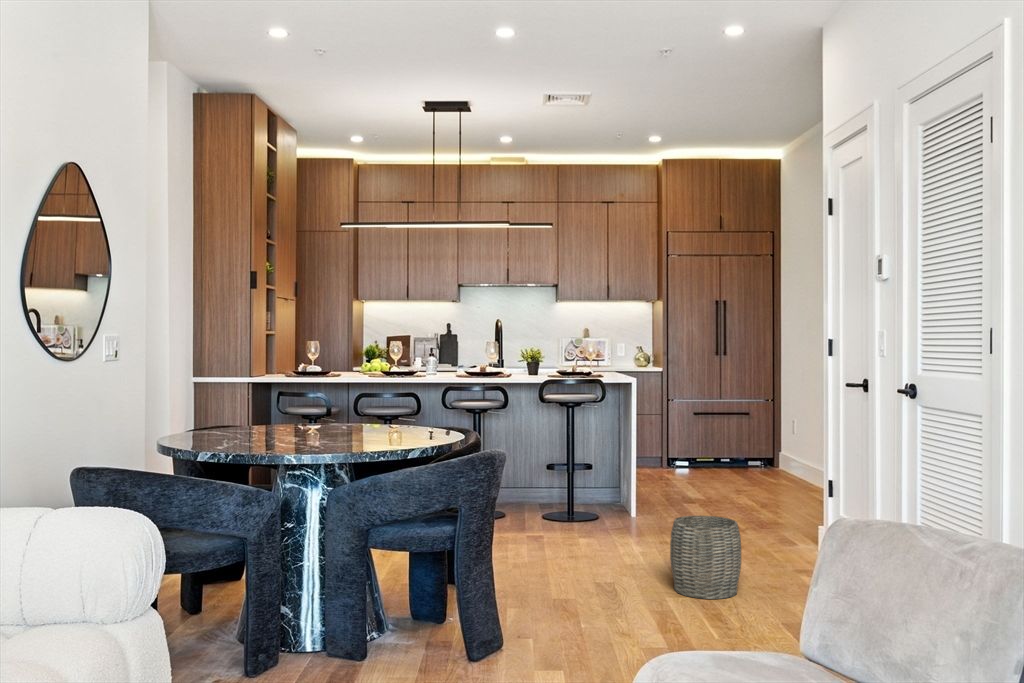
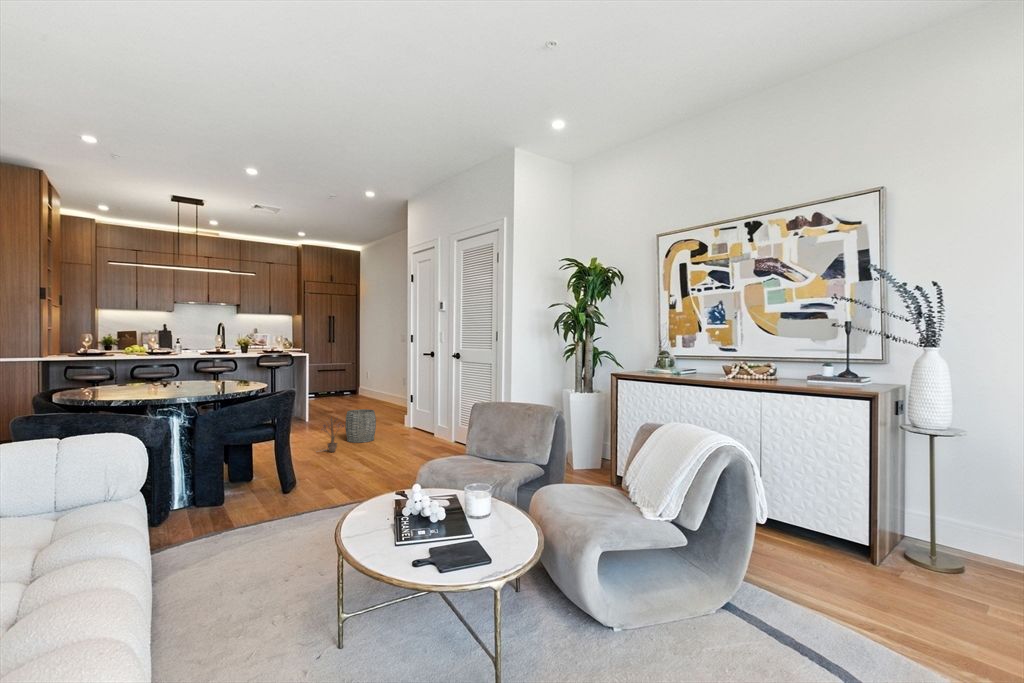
decorative plant: none [584,532,647,617] -> present [321,417,344,452]

